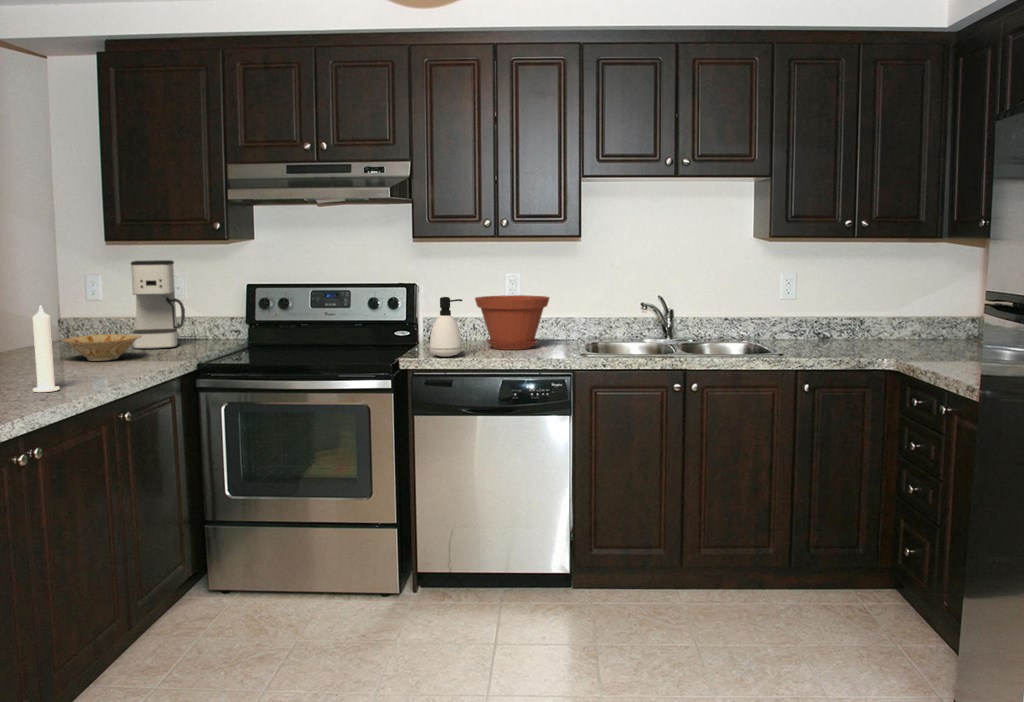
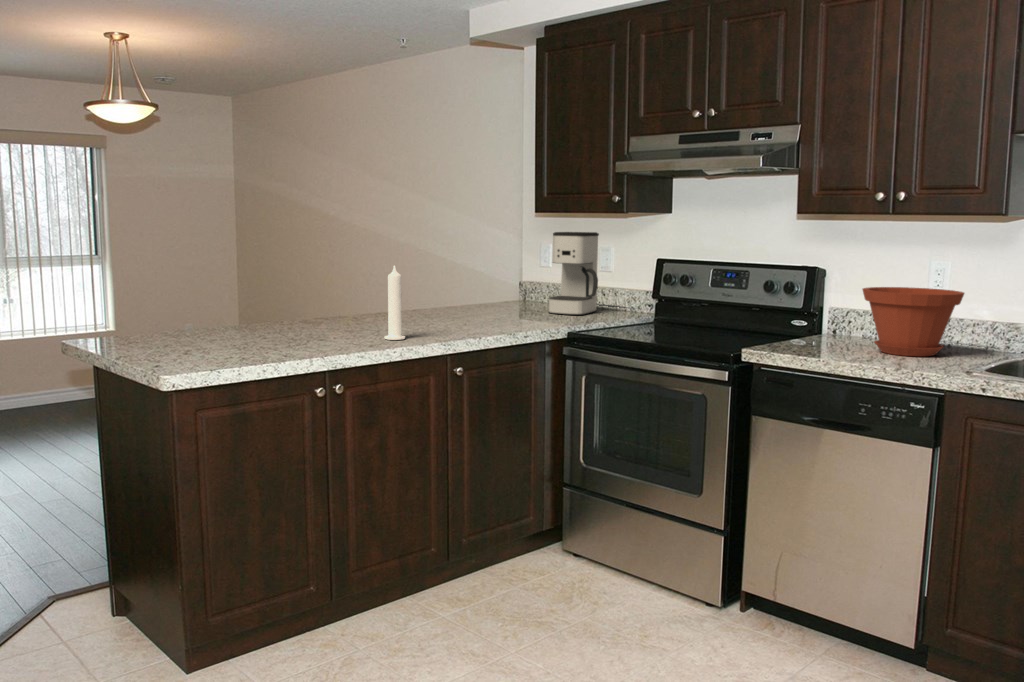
soap dispenser: present [430,297,462,357] -> none [776,283,819,353]
bowl: present [62,334,141,361] -> none [469,297,535,320]

